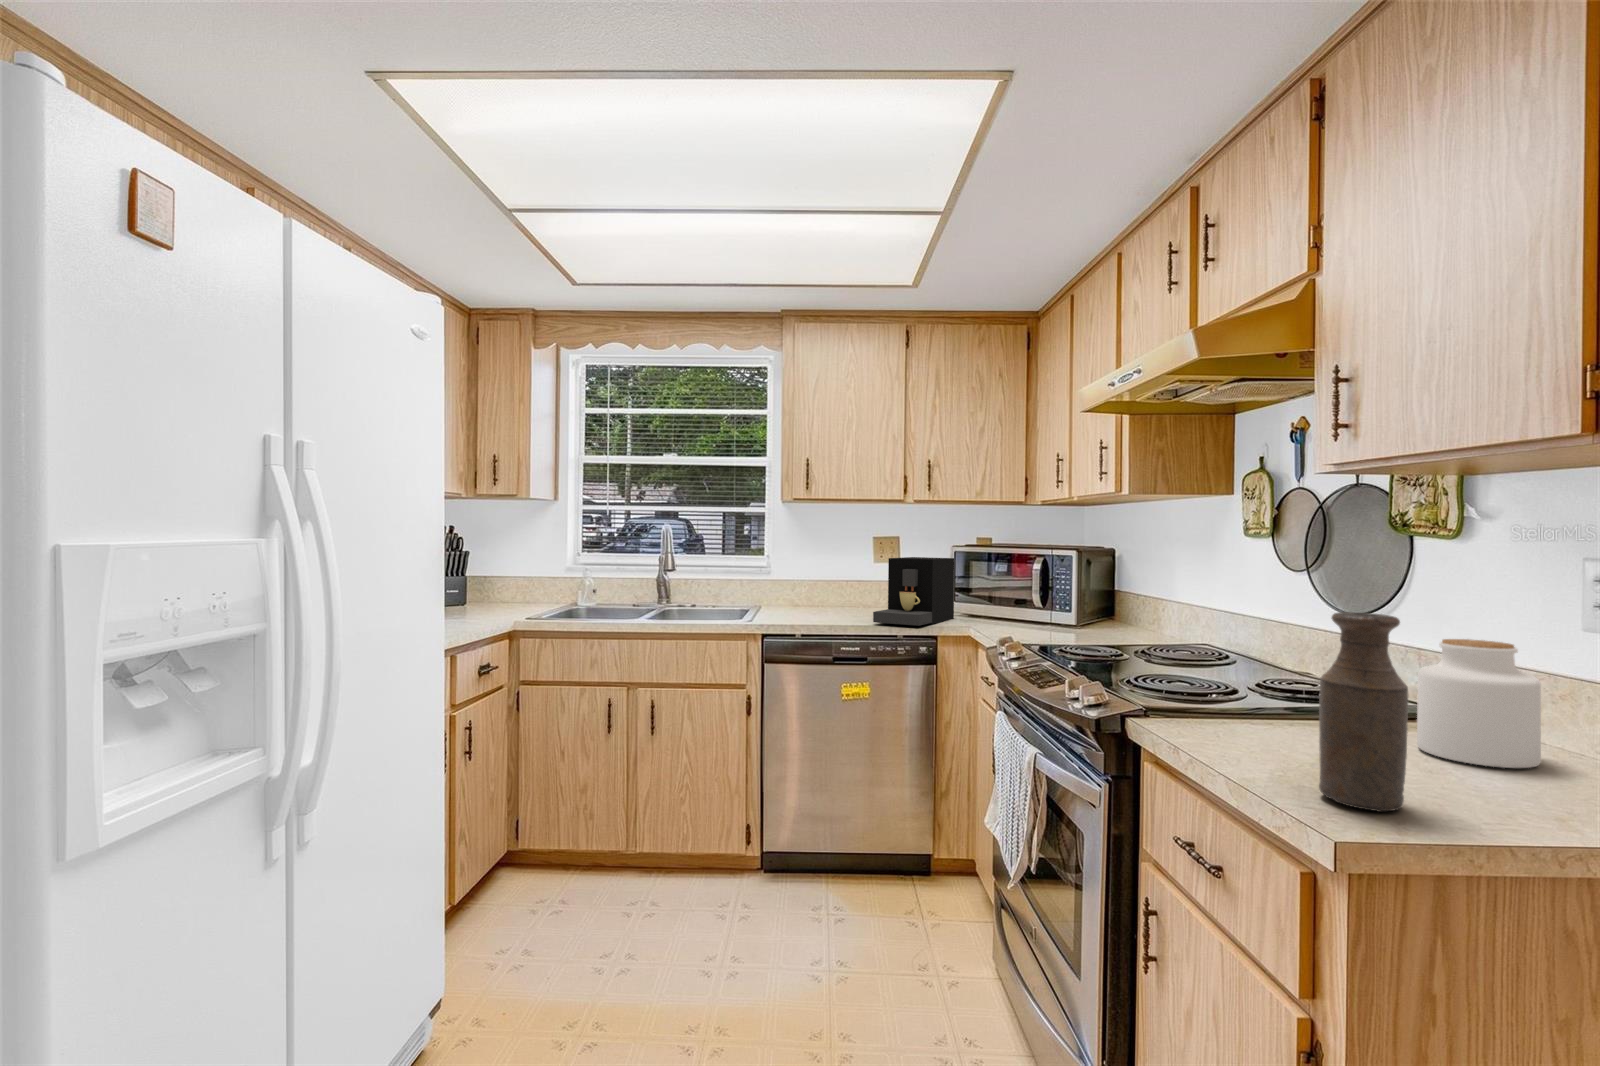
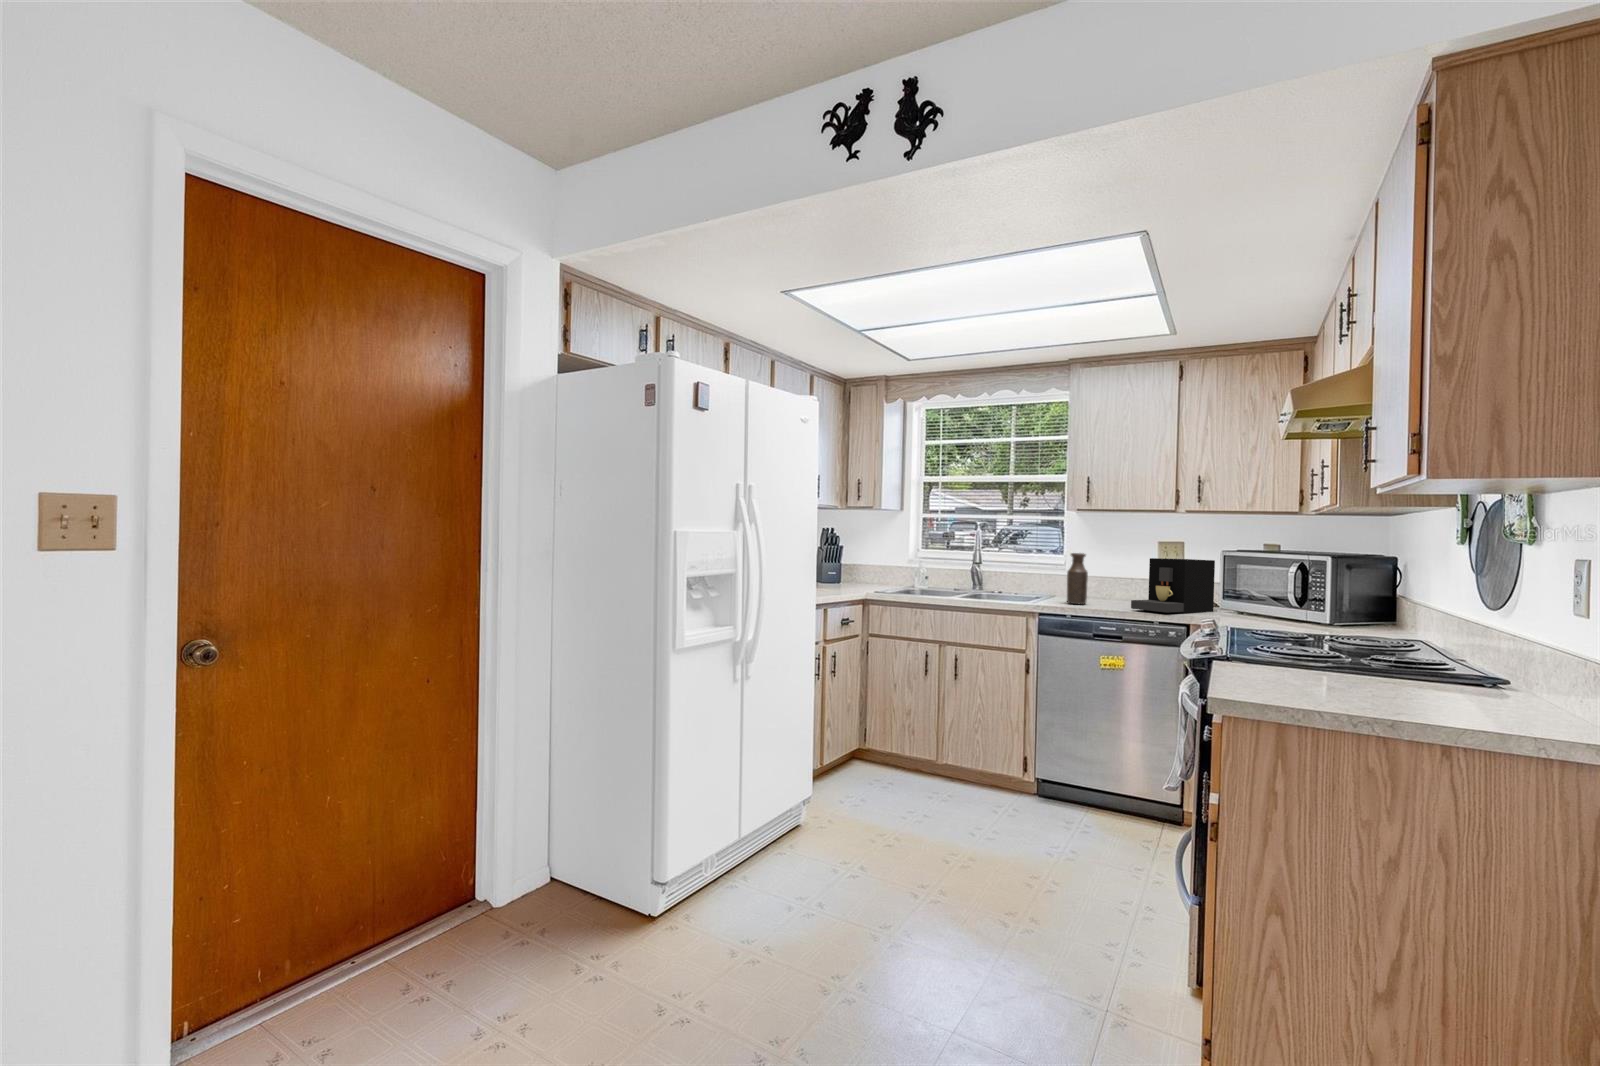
bottle: present [1319,612,1408,812] -> present [1067,553,1088,604]
jar: present [1417,639,1541,768] -> none [1408,614,1493,701]

